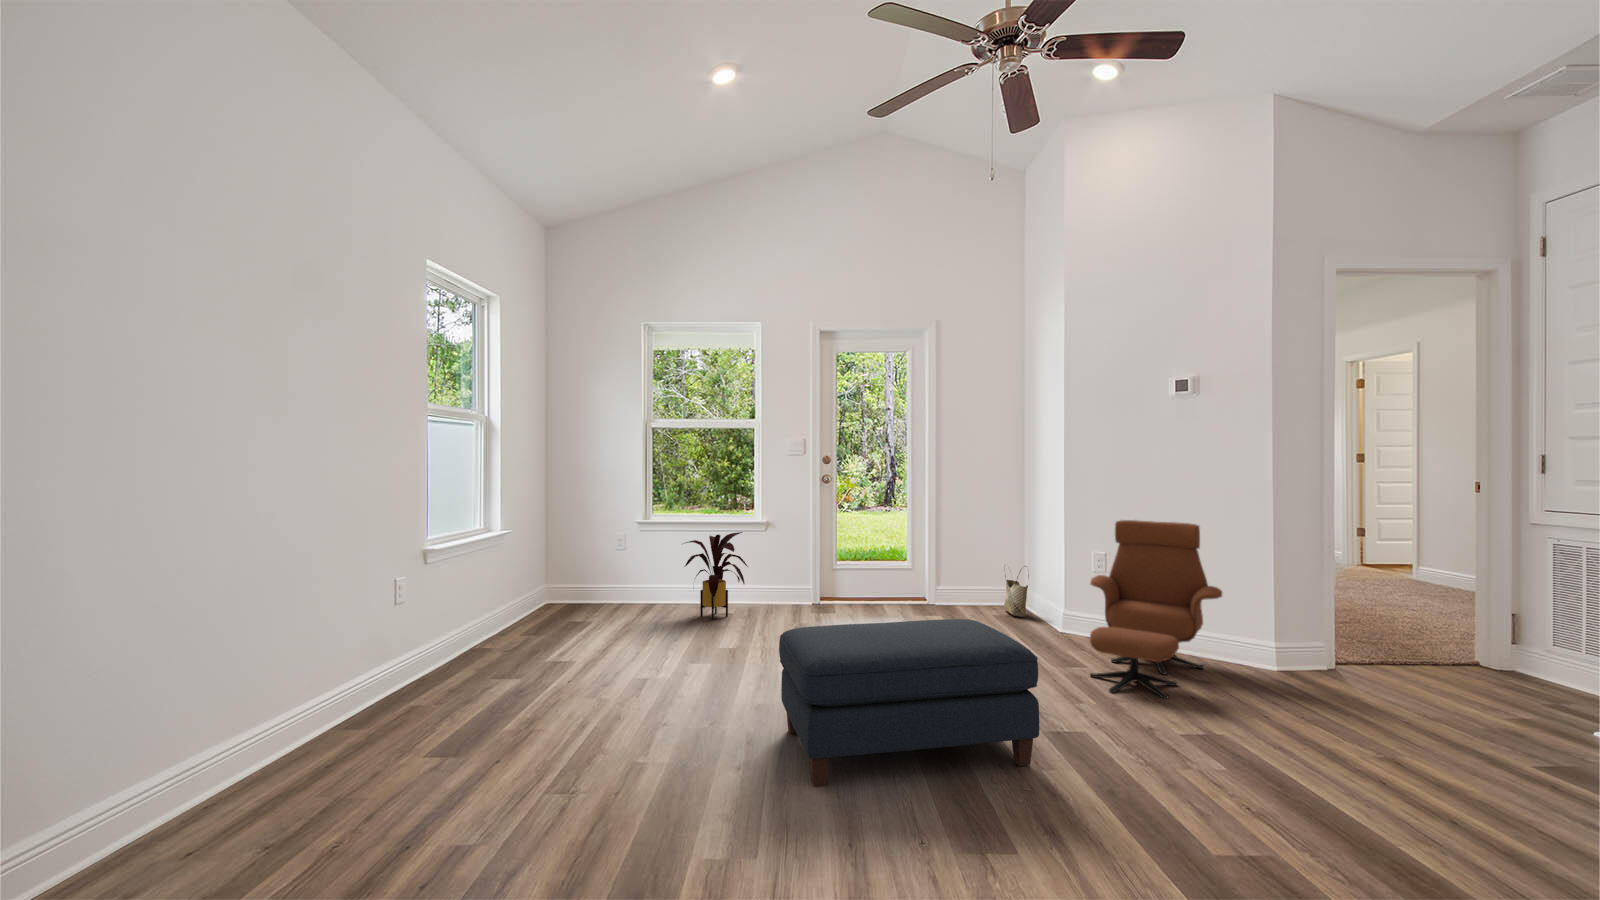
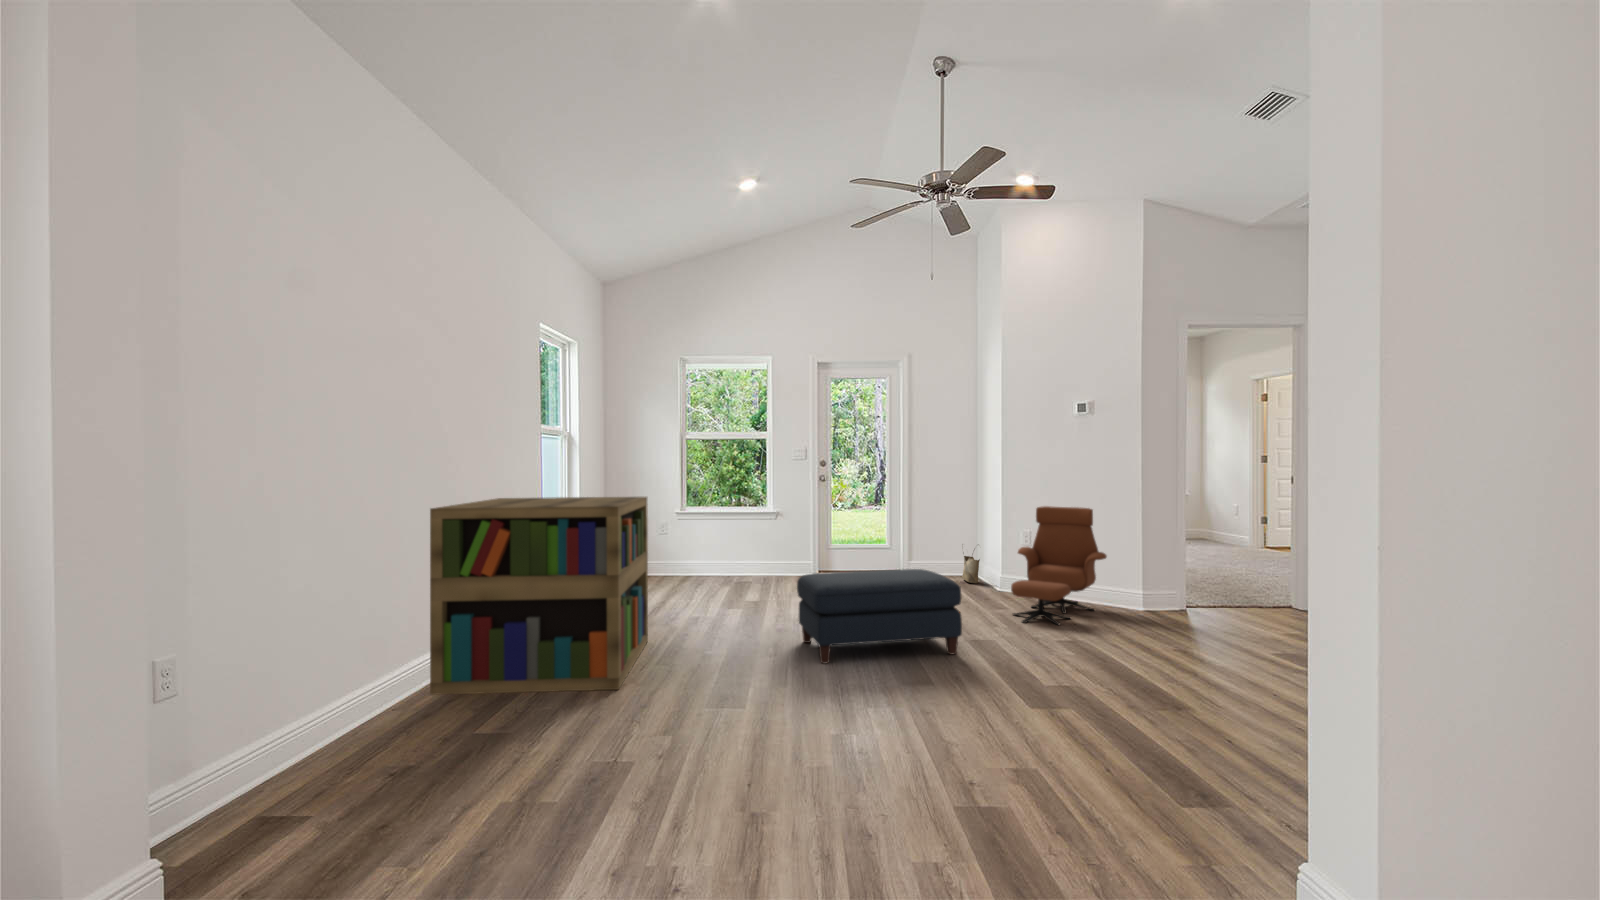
bookshelf: none [109,508,553,869] -> present [430,497,648,695]
house plant: present [685,532,748,620] -> none [711,520,765,587]

